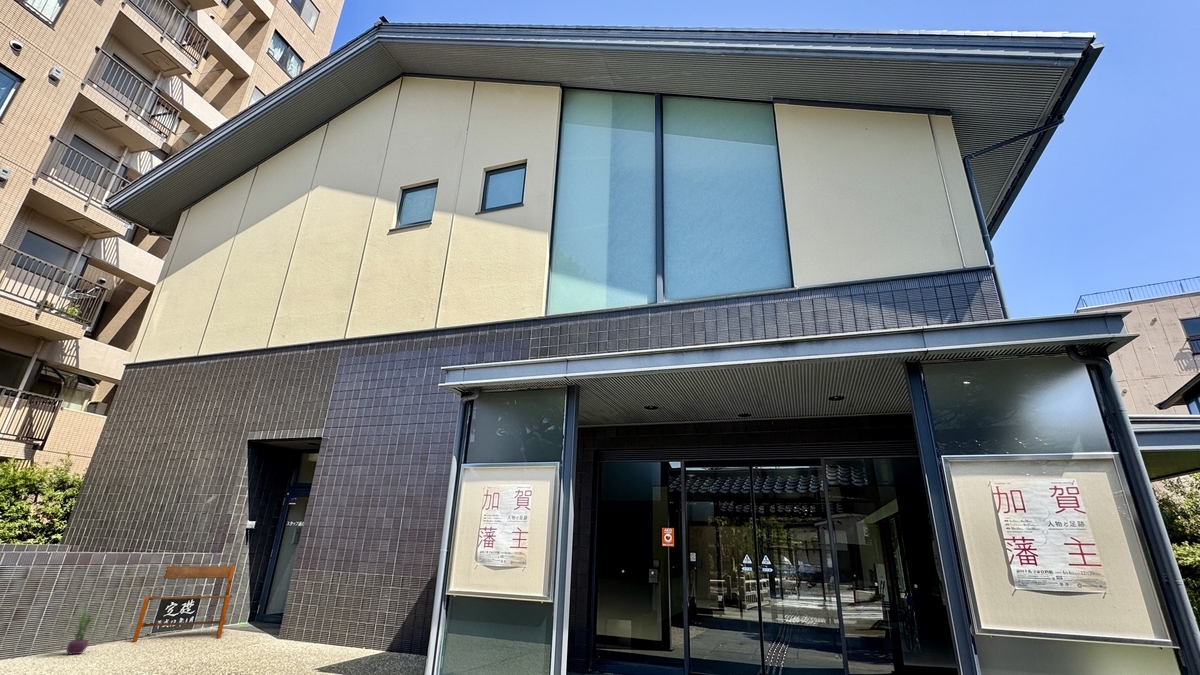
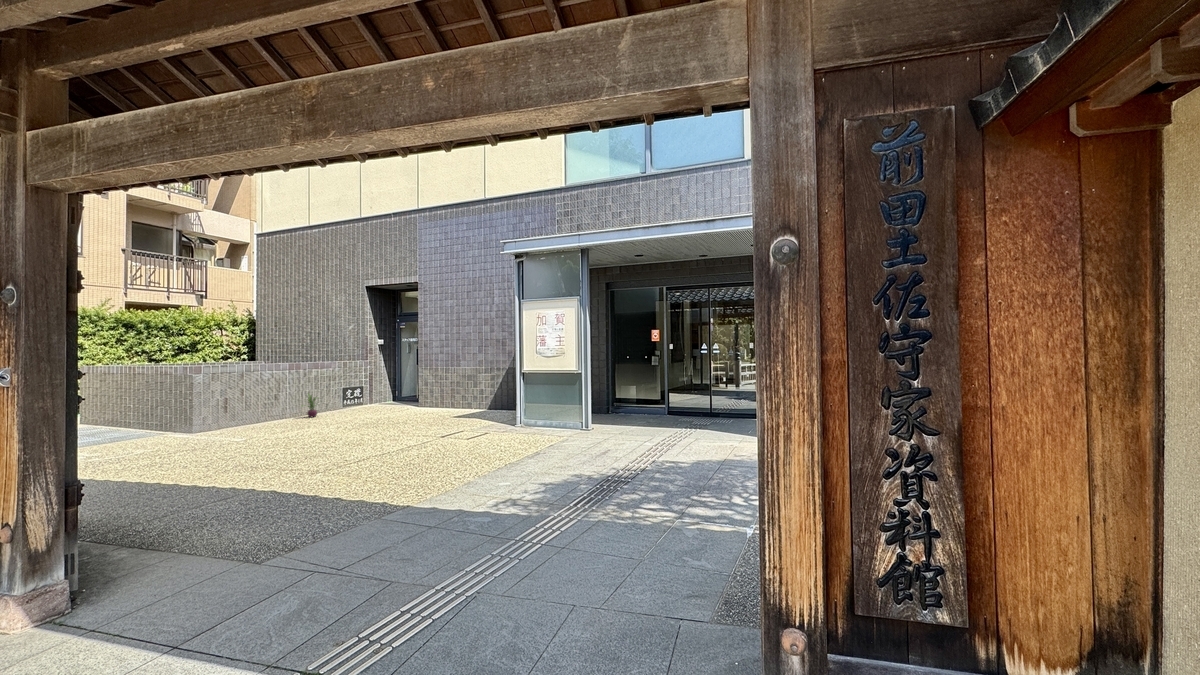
bench: present [133,566,235,642] -> none [335,367,384,411]

